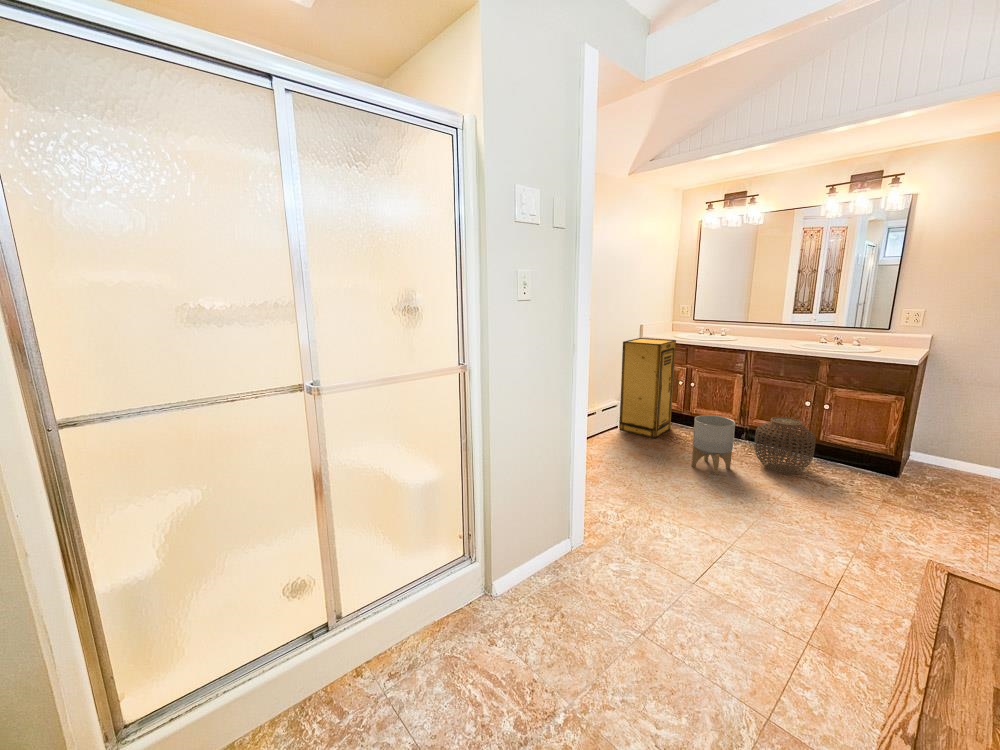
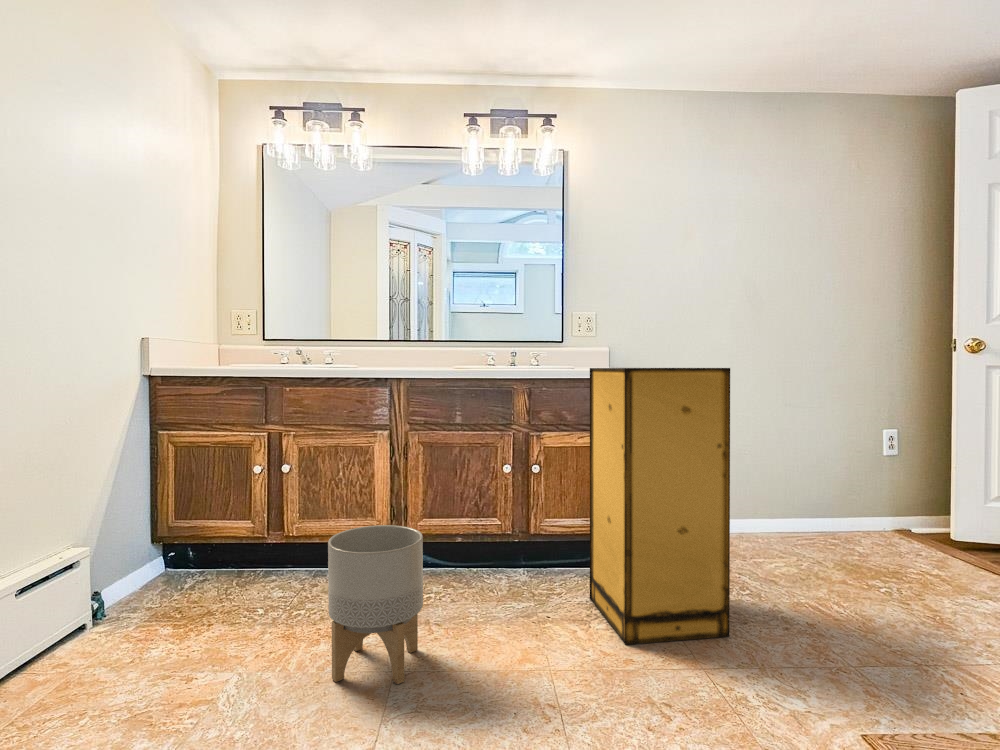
storage cabinet: present [619,338,676,438] -> present [590,368,730,645]
woven basket: present [754,417,816,475] -> none [445,500,548,623]

